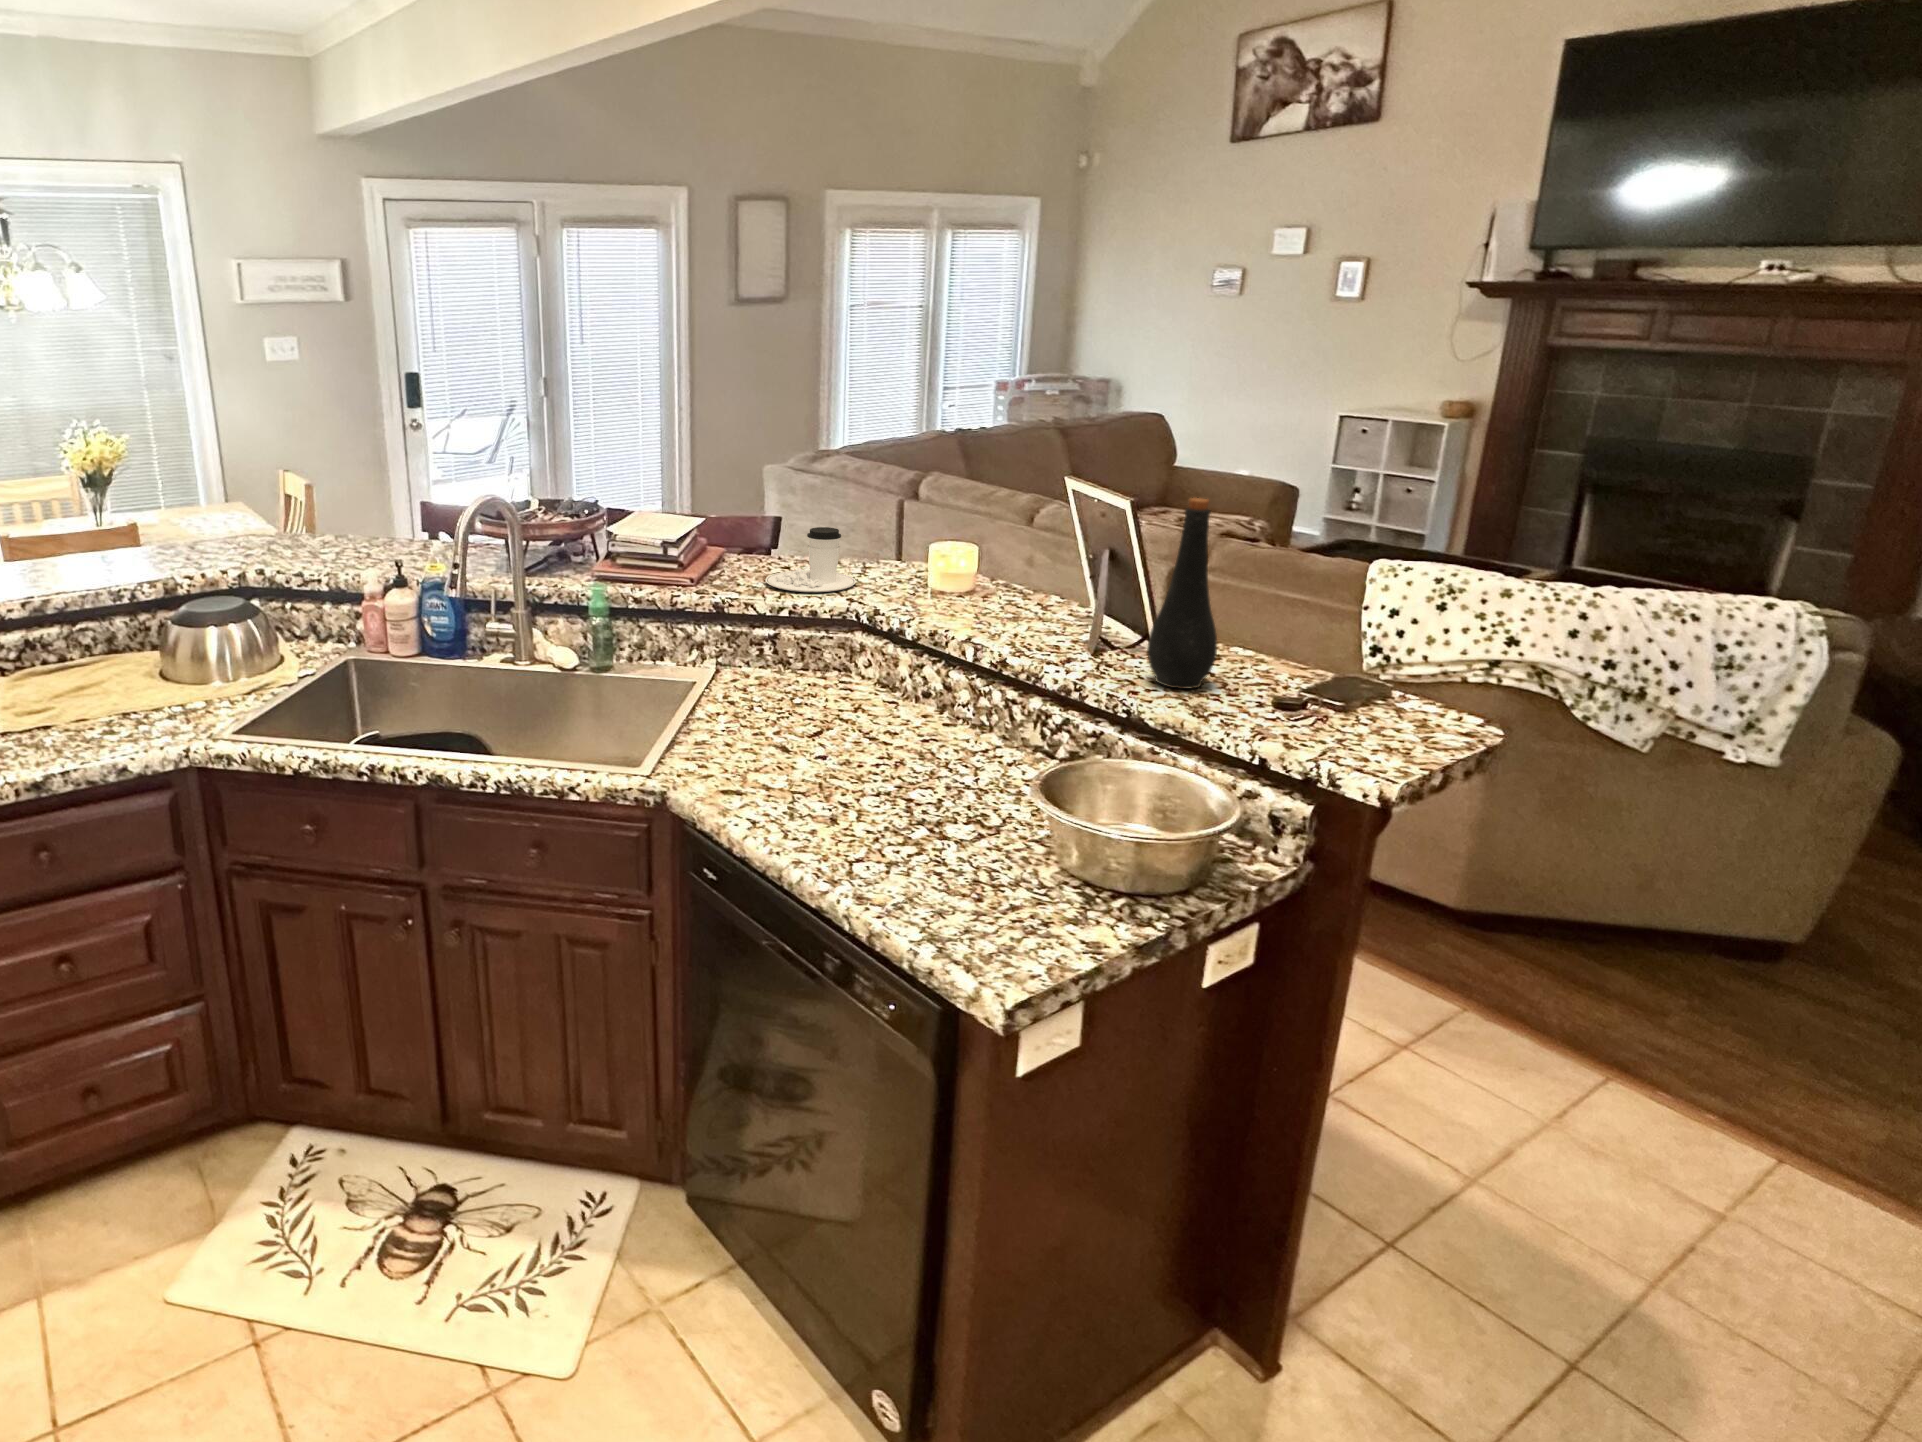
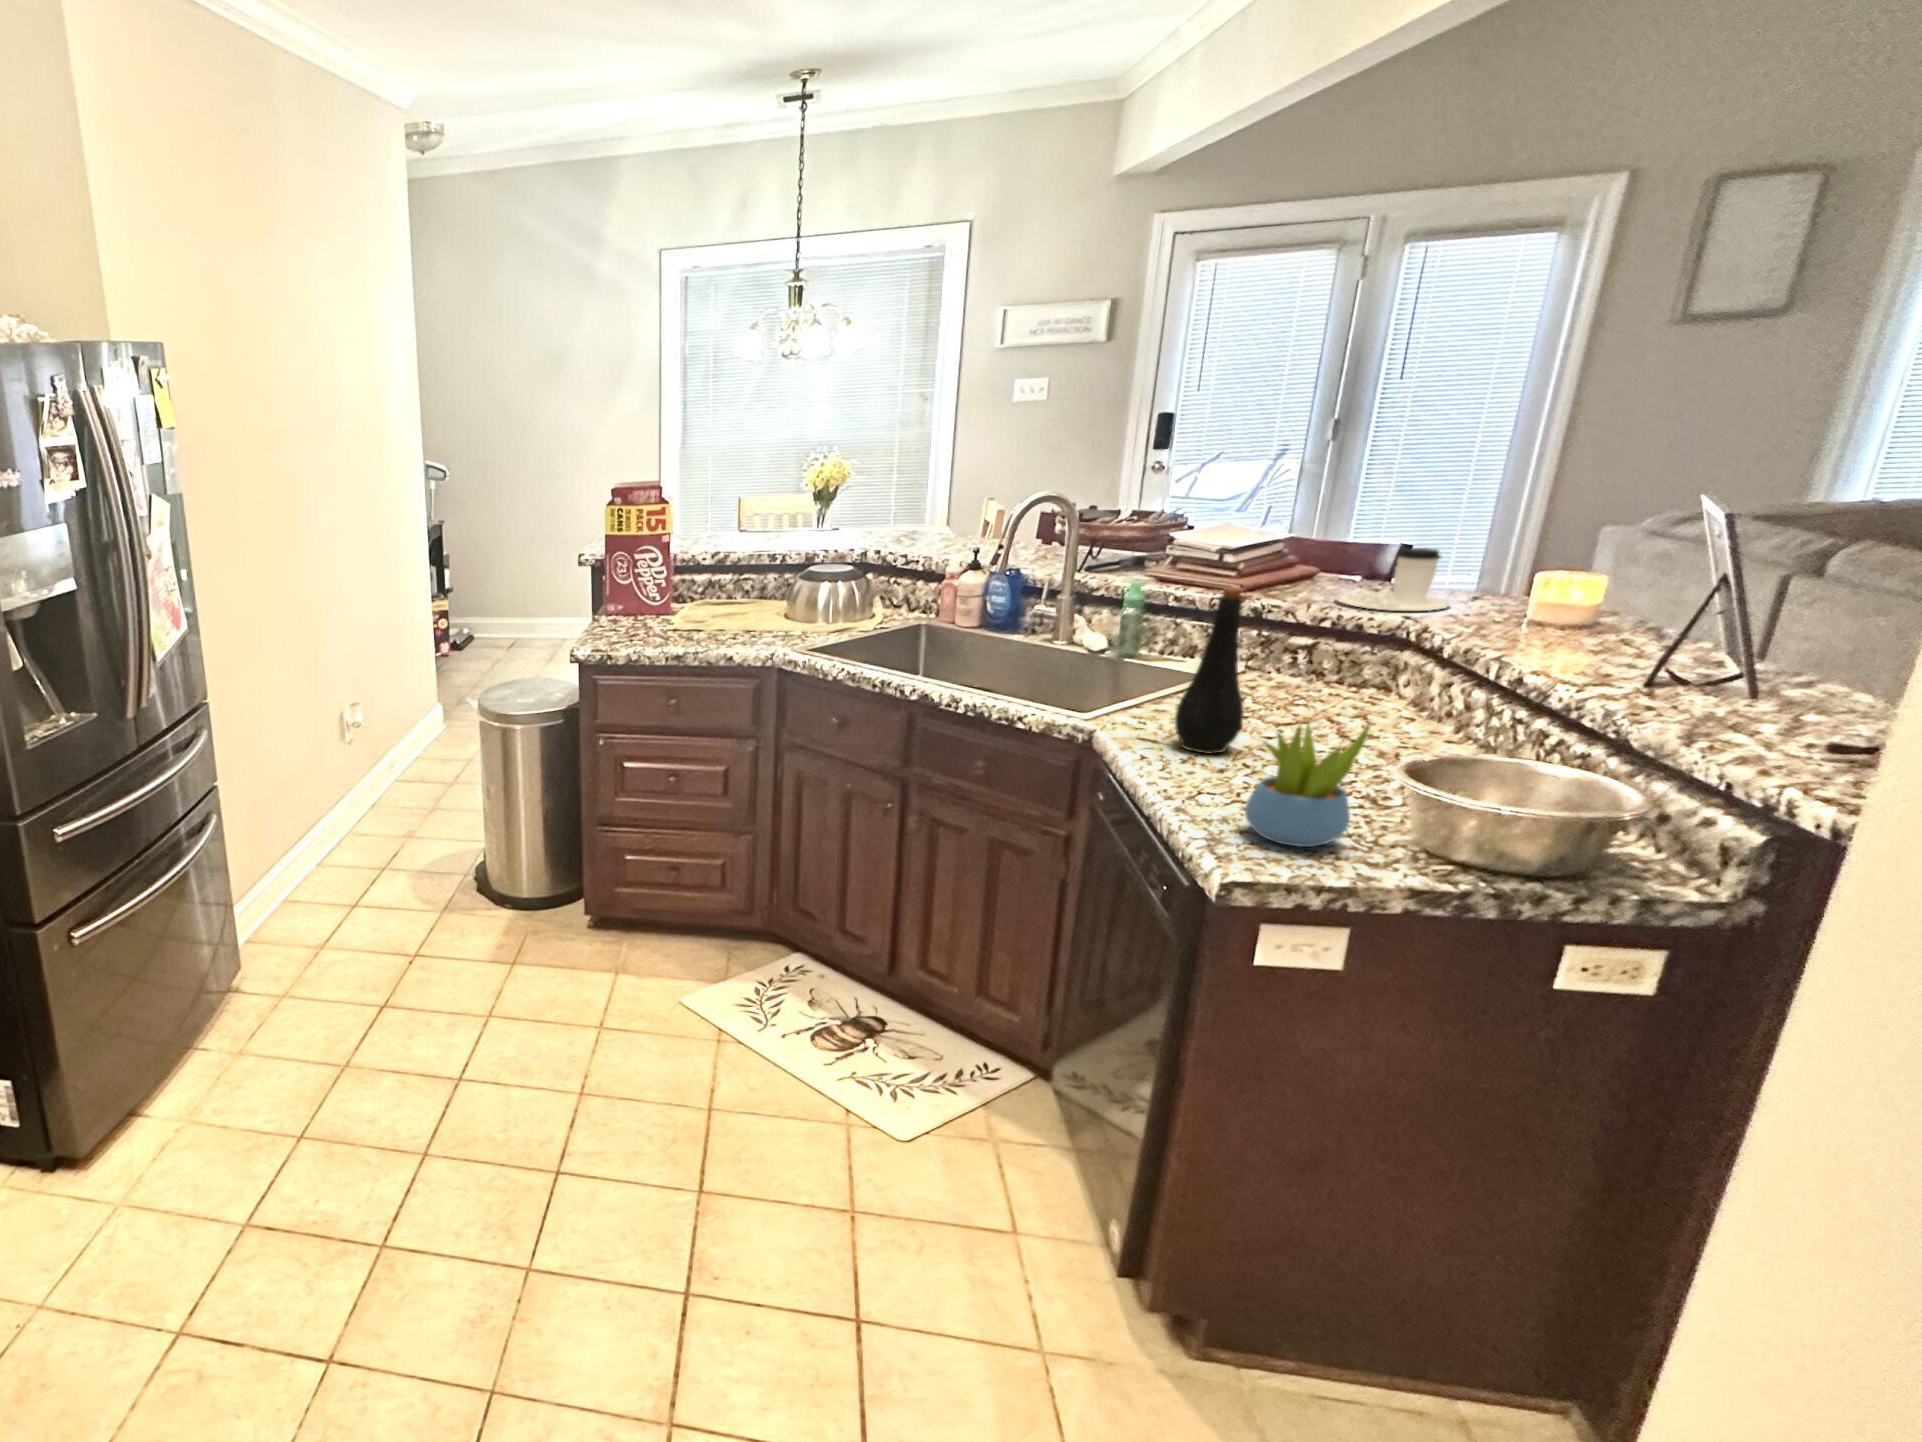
bottle: present [1147,498,1217,689] -> present [1175,587,1244,754]
succulent plant: none [940,759,1047,914] -> present [1245,724,1369,847]

